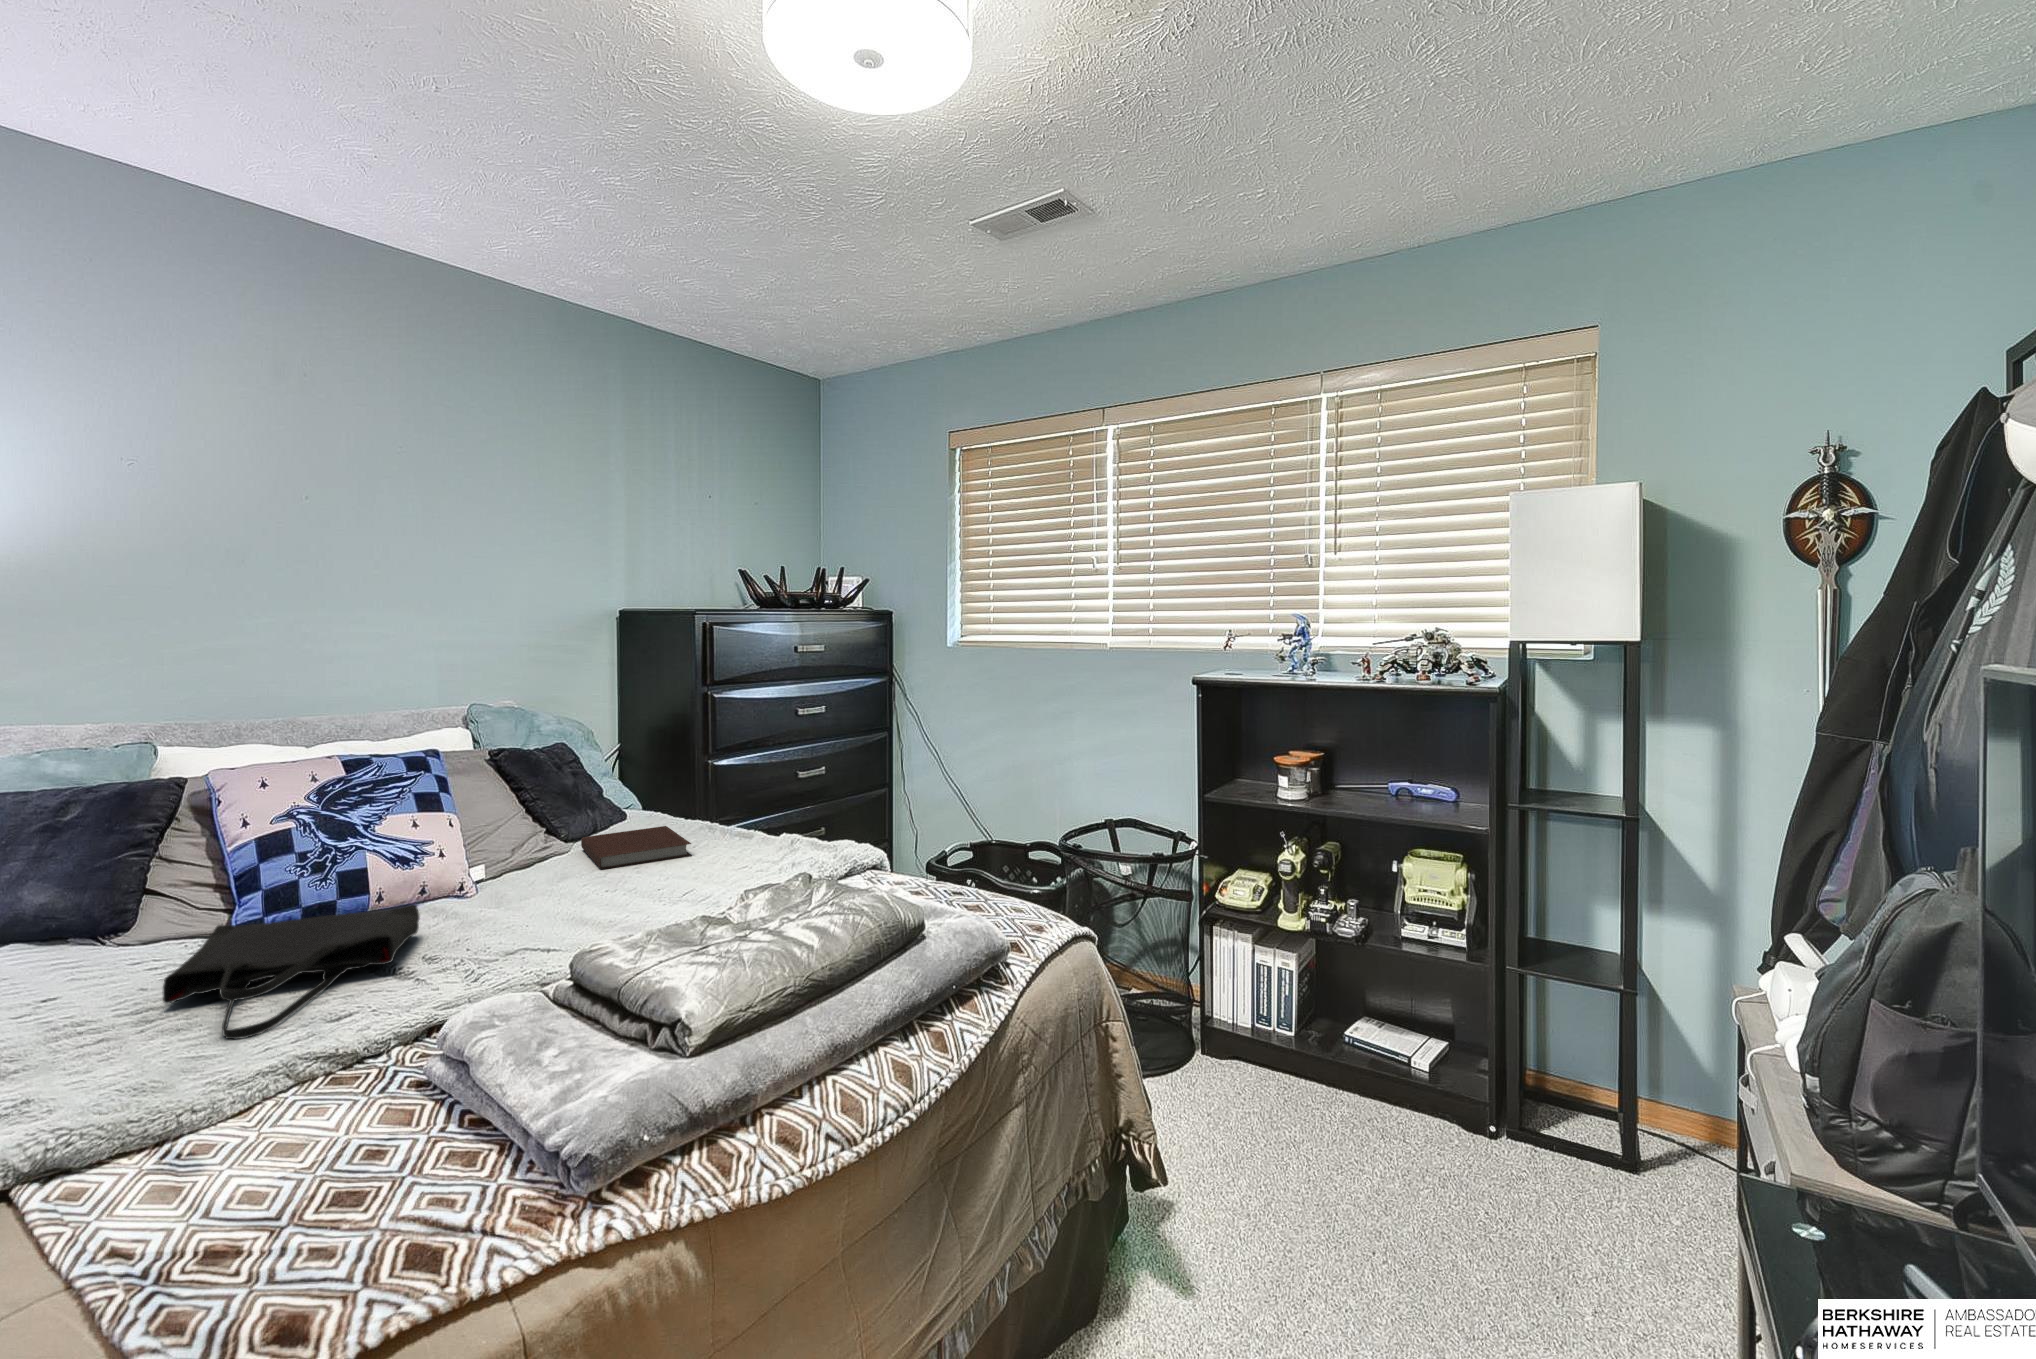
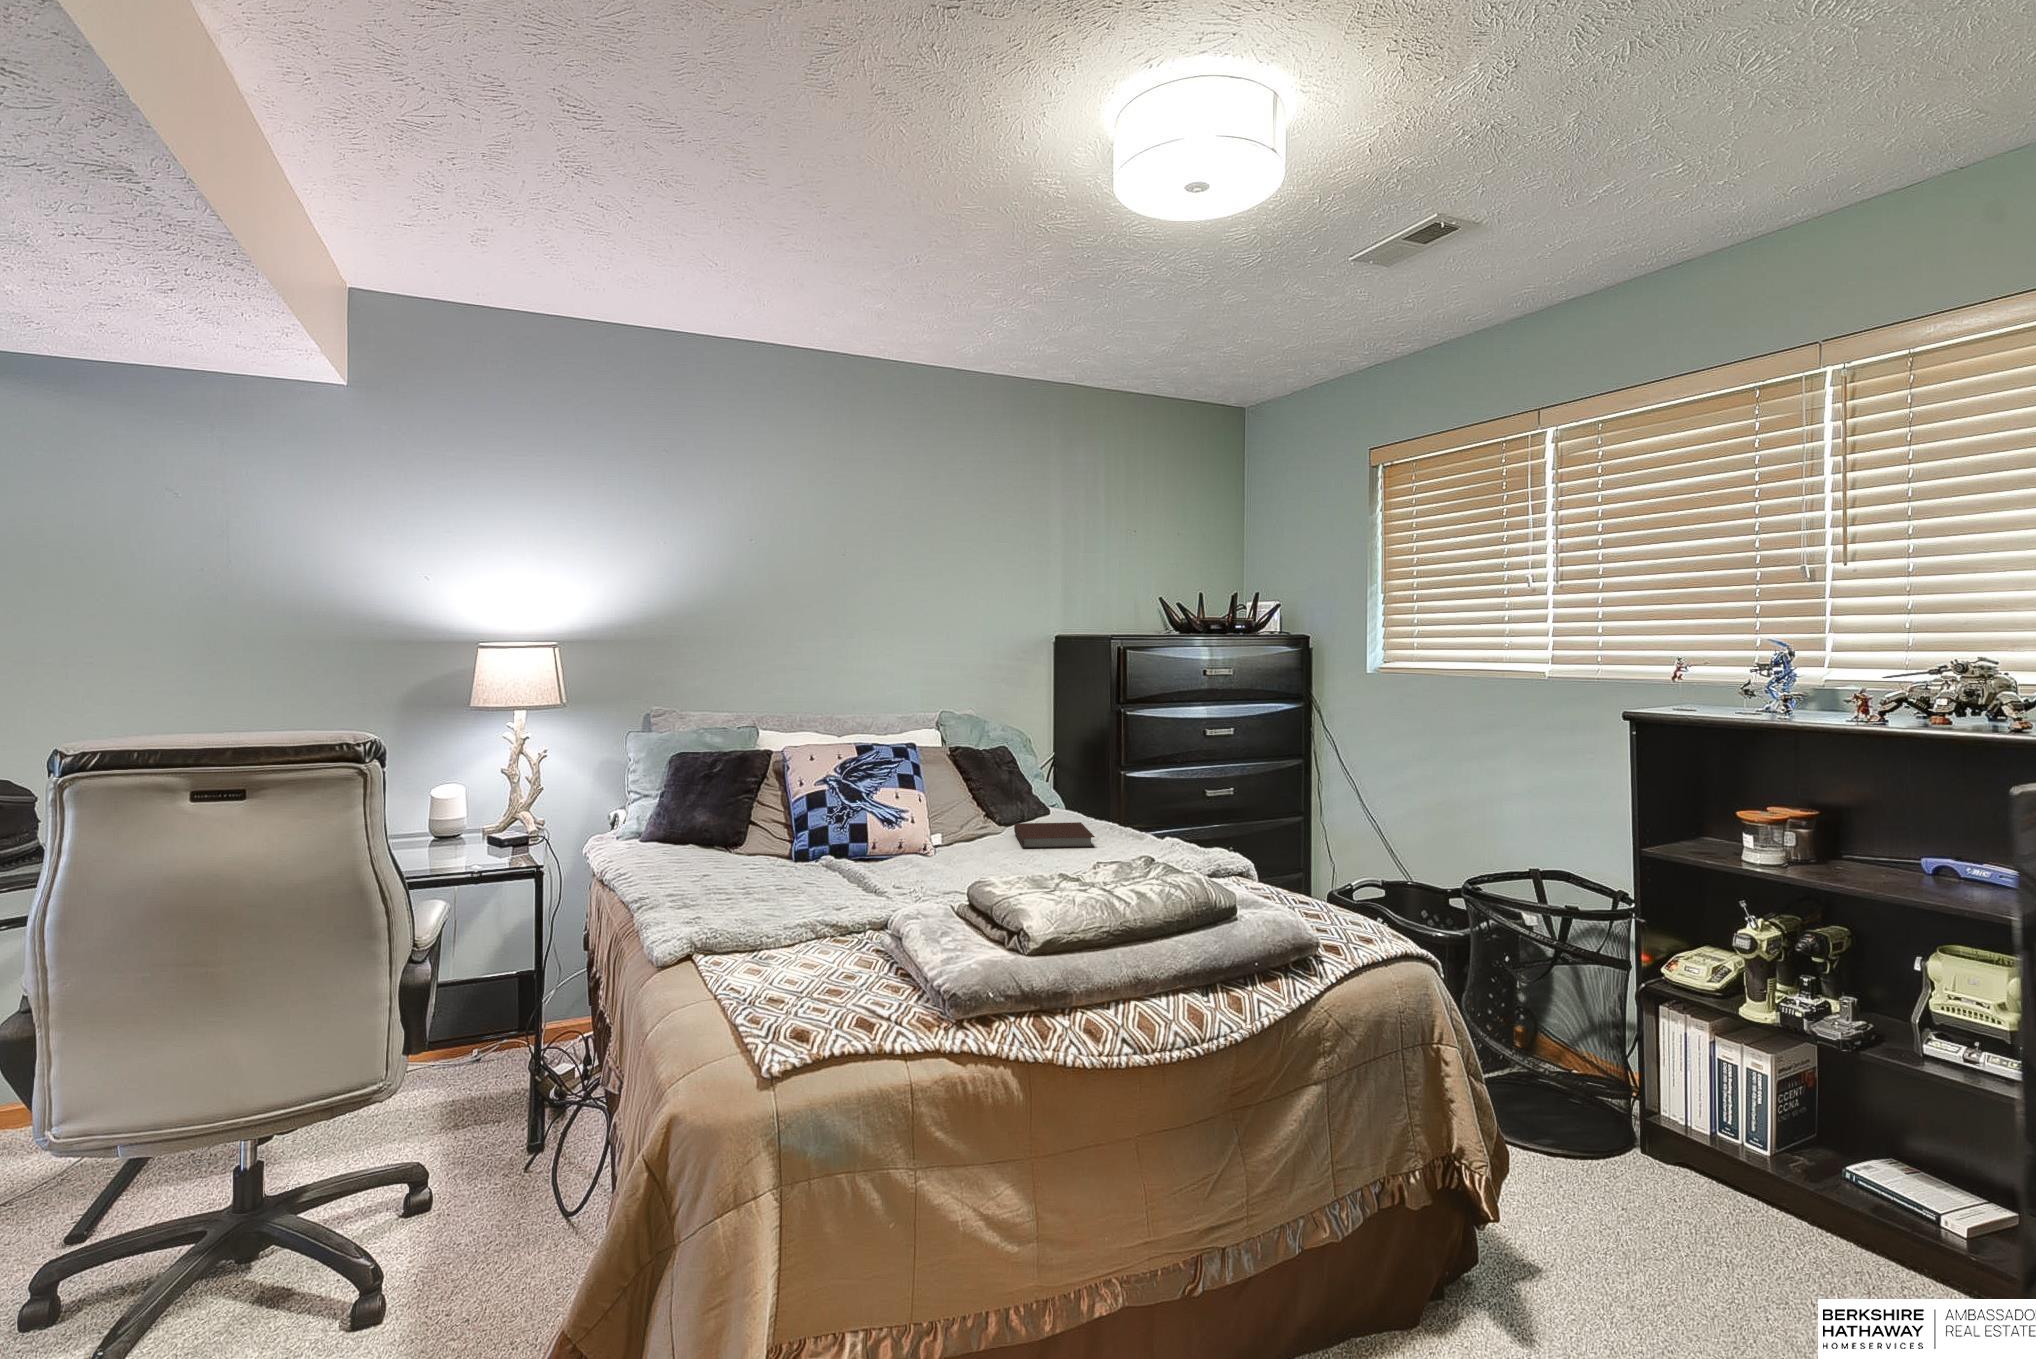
tote bag: present [163,904,420,1039] -> none [754,845,894,910]

